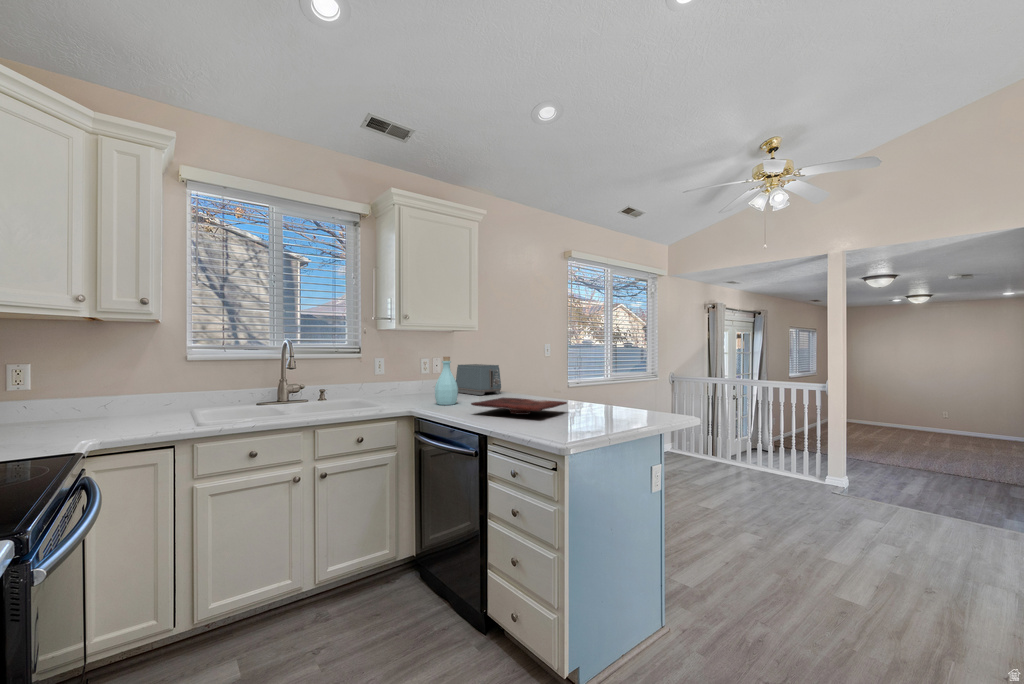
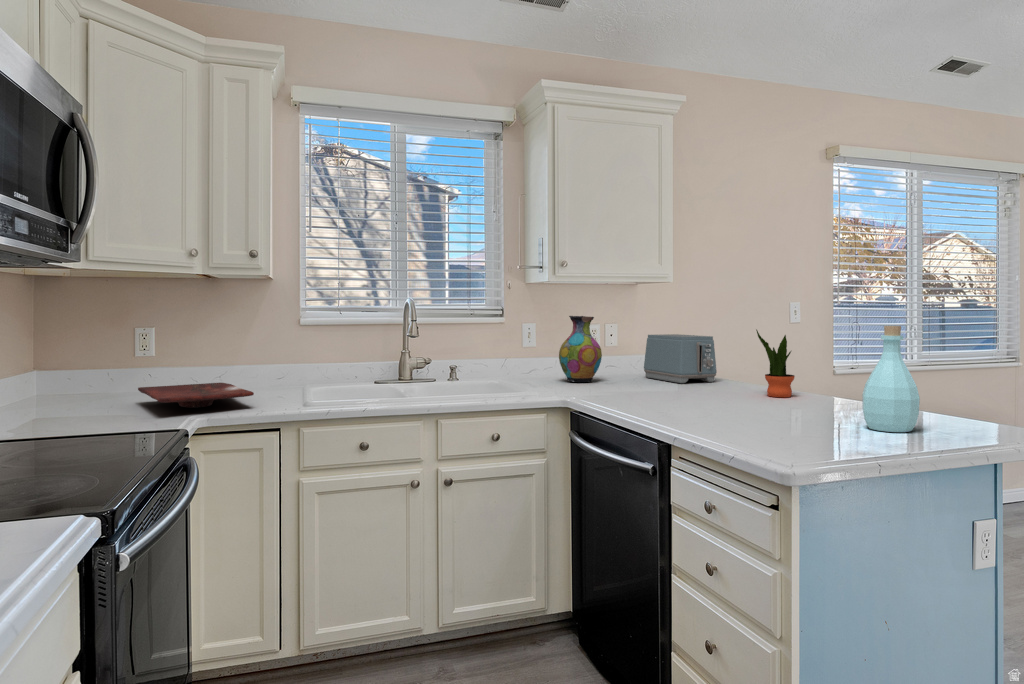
vase: none [400,353,429,397] -> present [559,316,602,382]
bottle: present [435,357,458,405] -> present [862,326,920,432]
potted plant: none [527,360,549,402] -> present [756,330,795,397]
cutting board: present [471,398,567,415] -> present [138,383,254,408]

